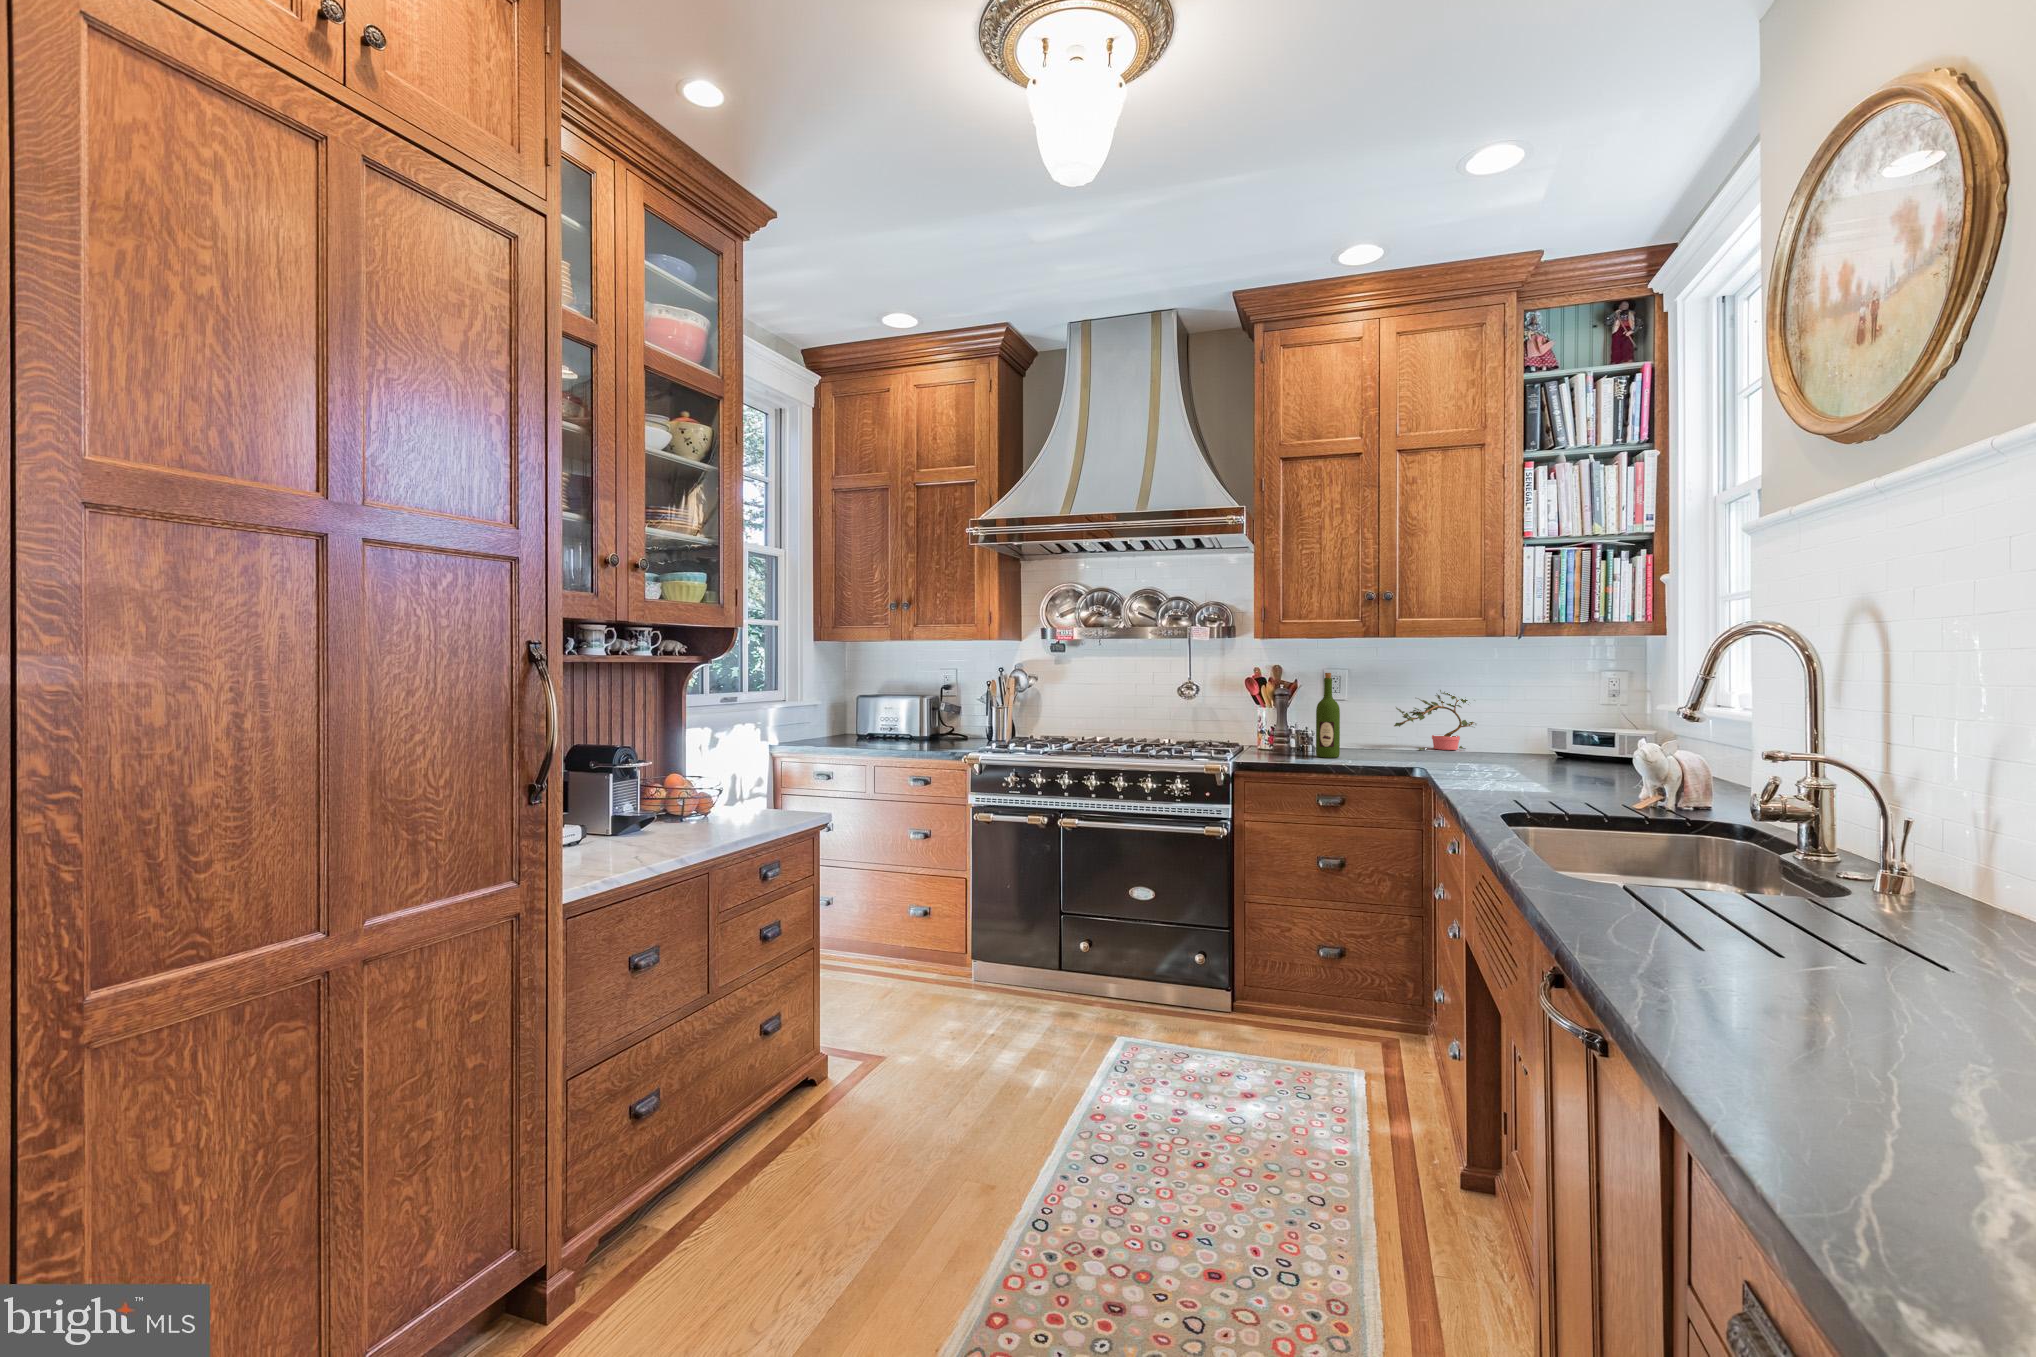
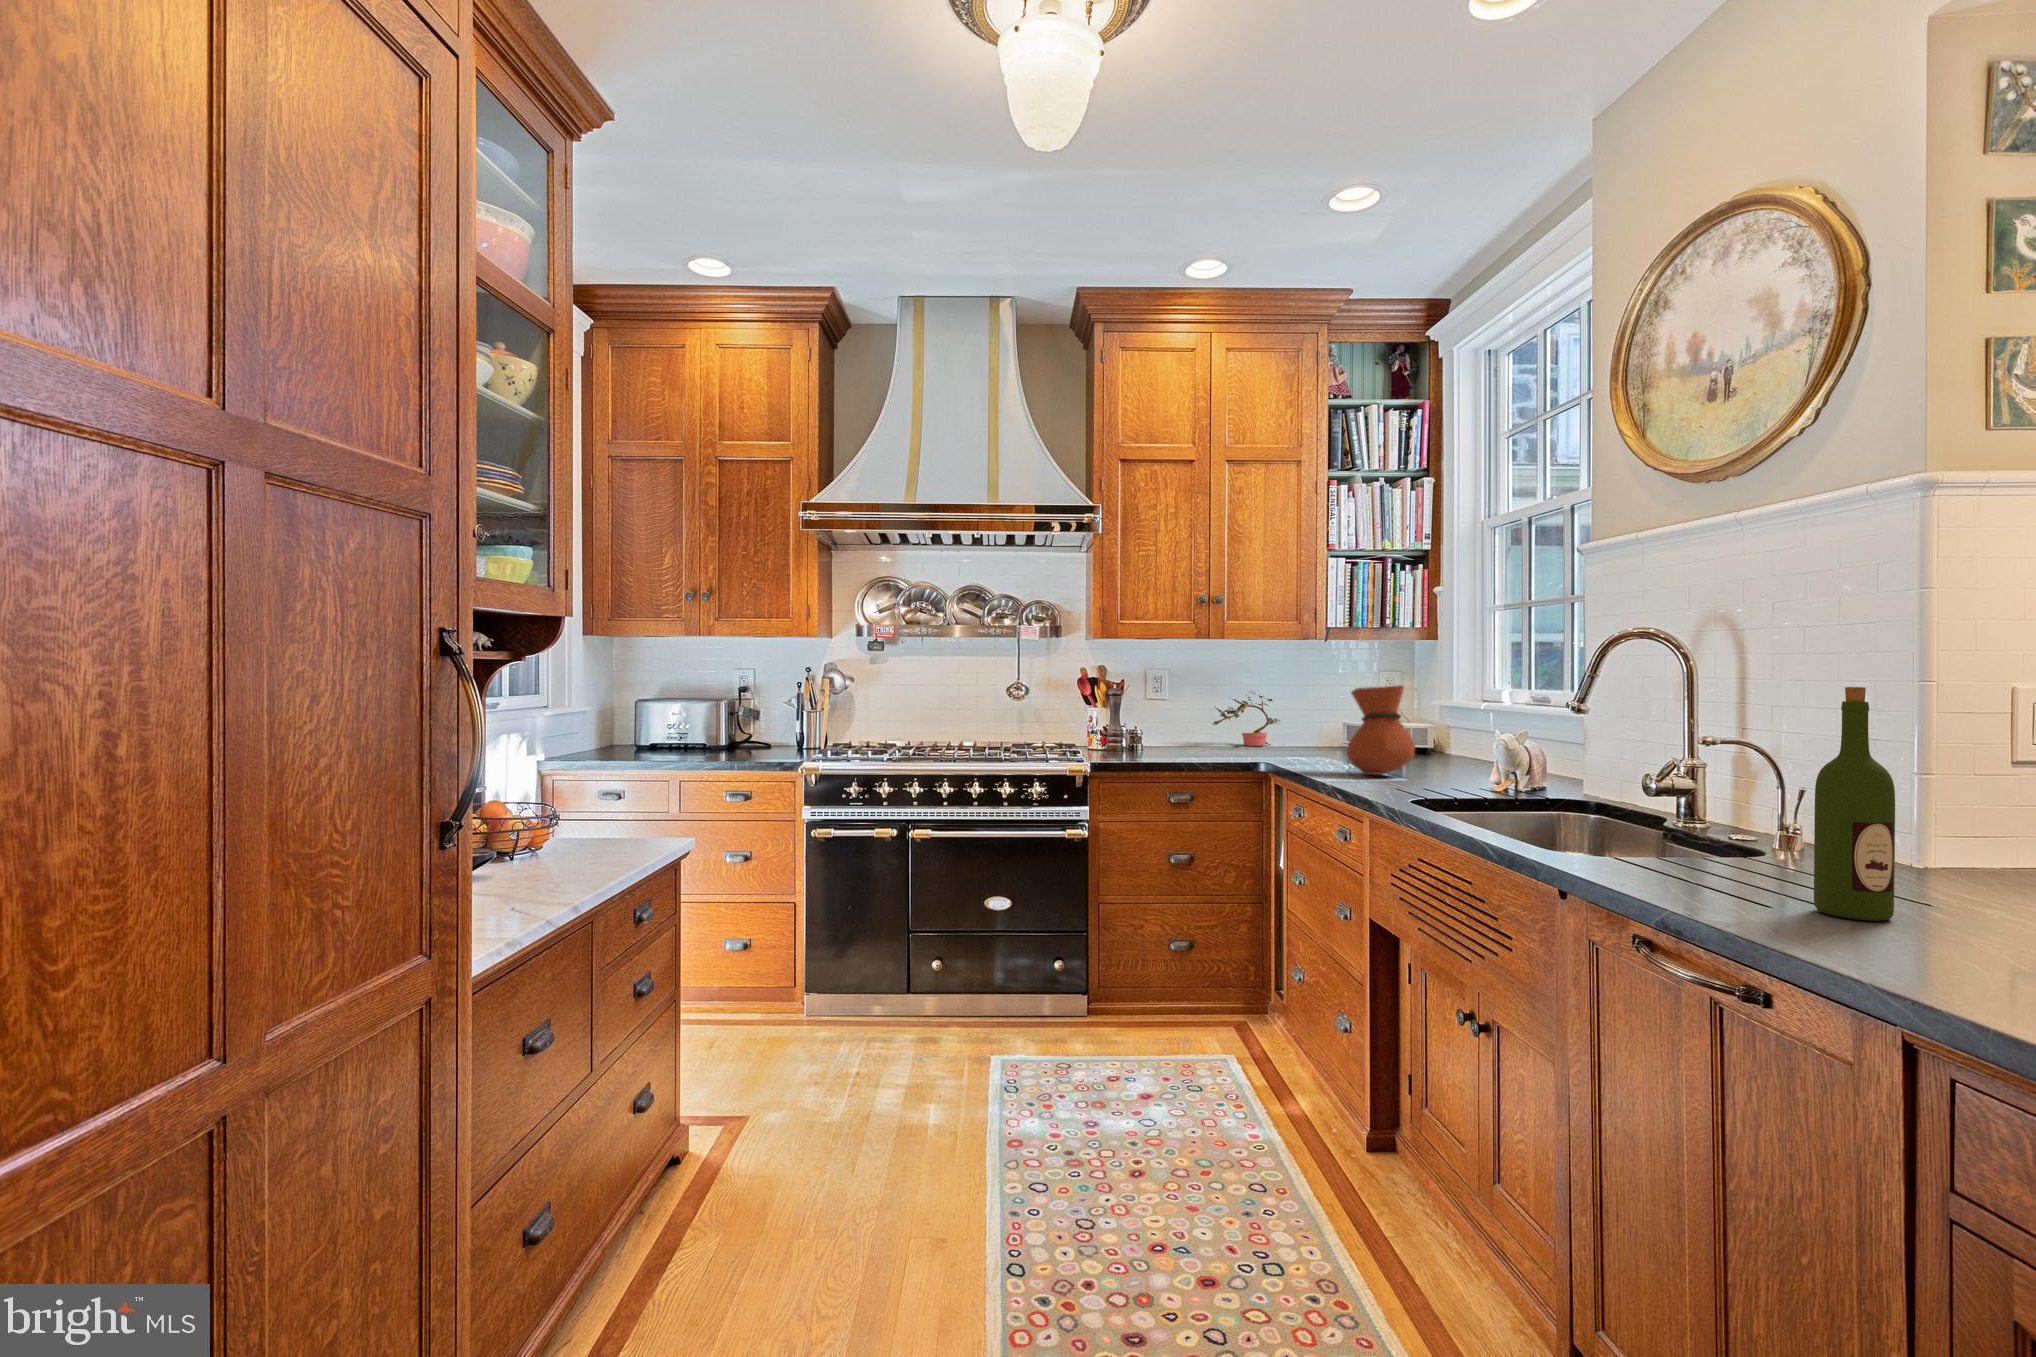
wine bottle: present [1316,673,1340,758] -> present [1814,687,1895,921]
vase: none [1496,687,1577,785] -> present [1347,685,1415,775]

